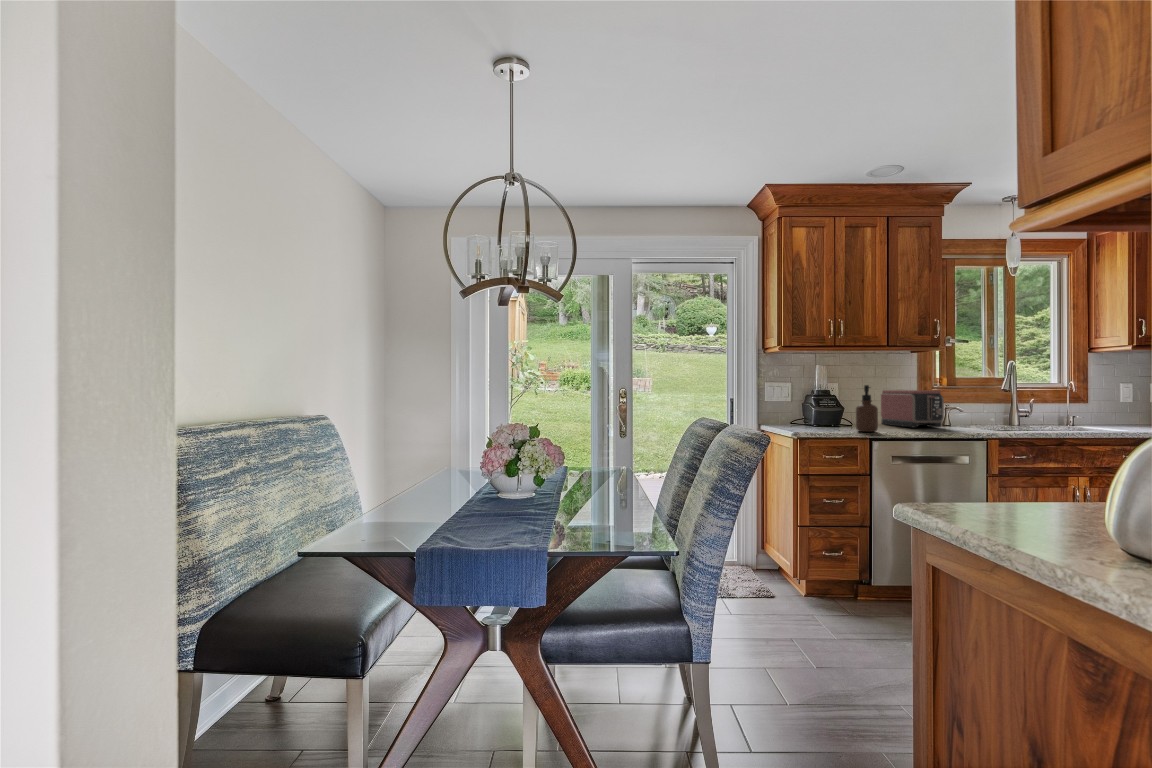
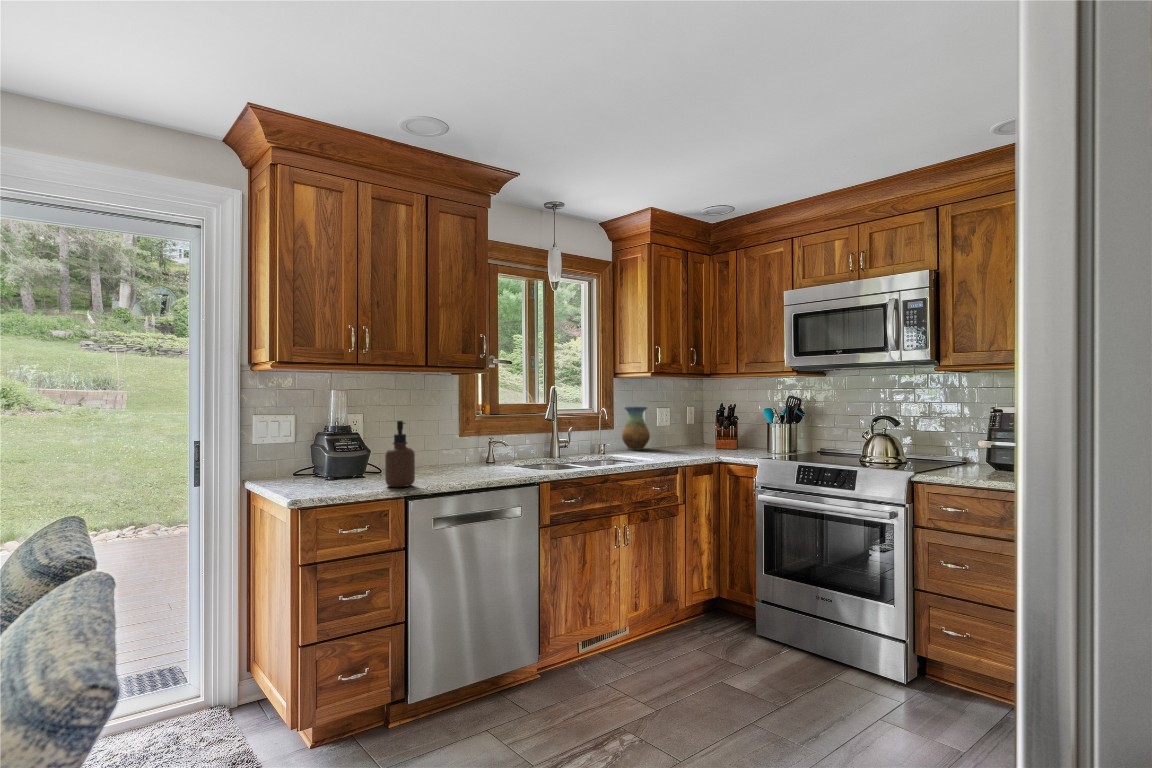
vase: none [1099,382,1135,425] -> present [622,407,650,450]
toaster: present [881,390,944,428] -> none [417,421,490,472]

